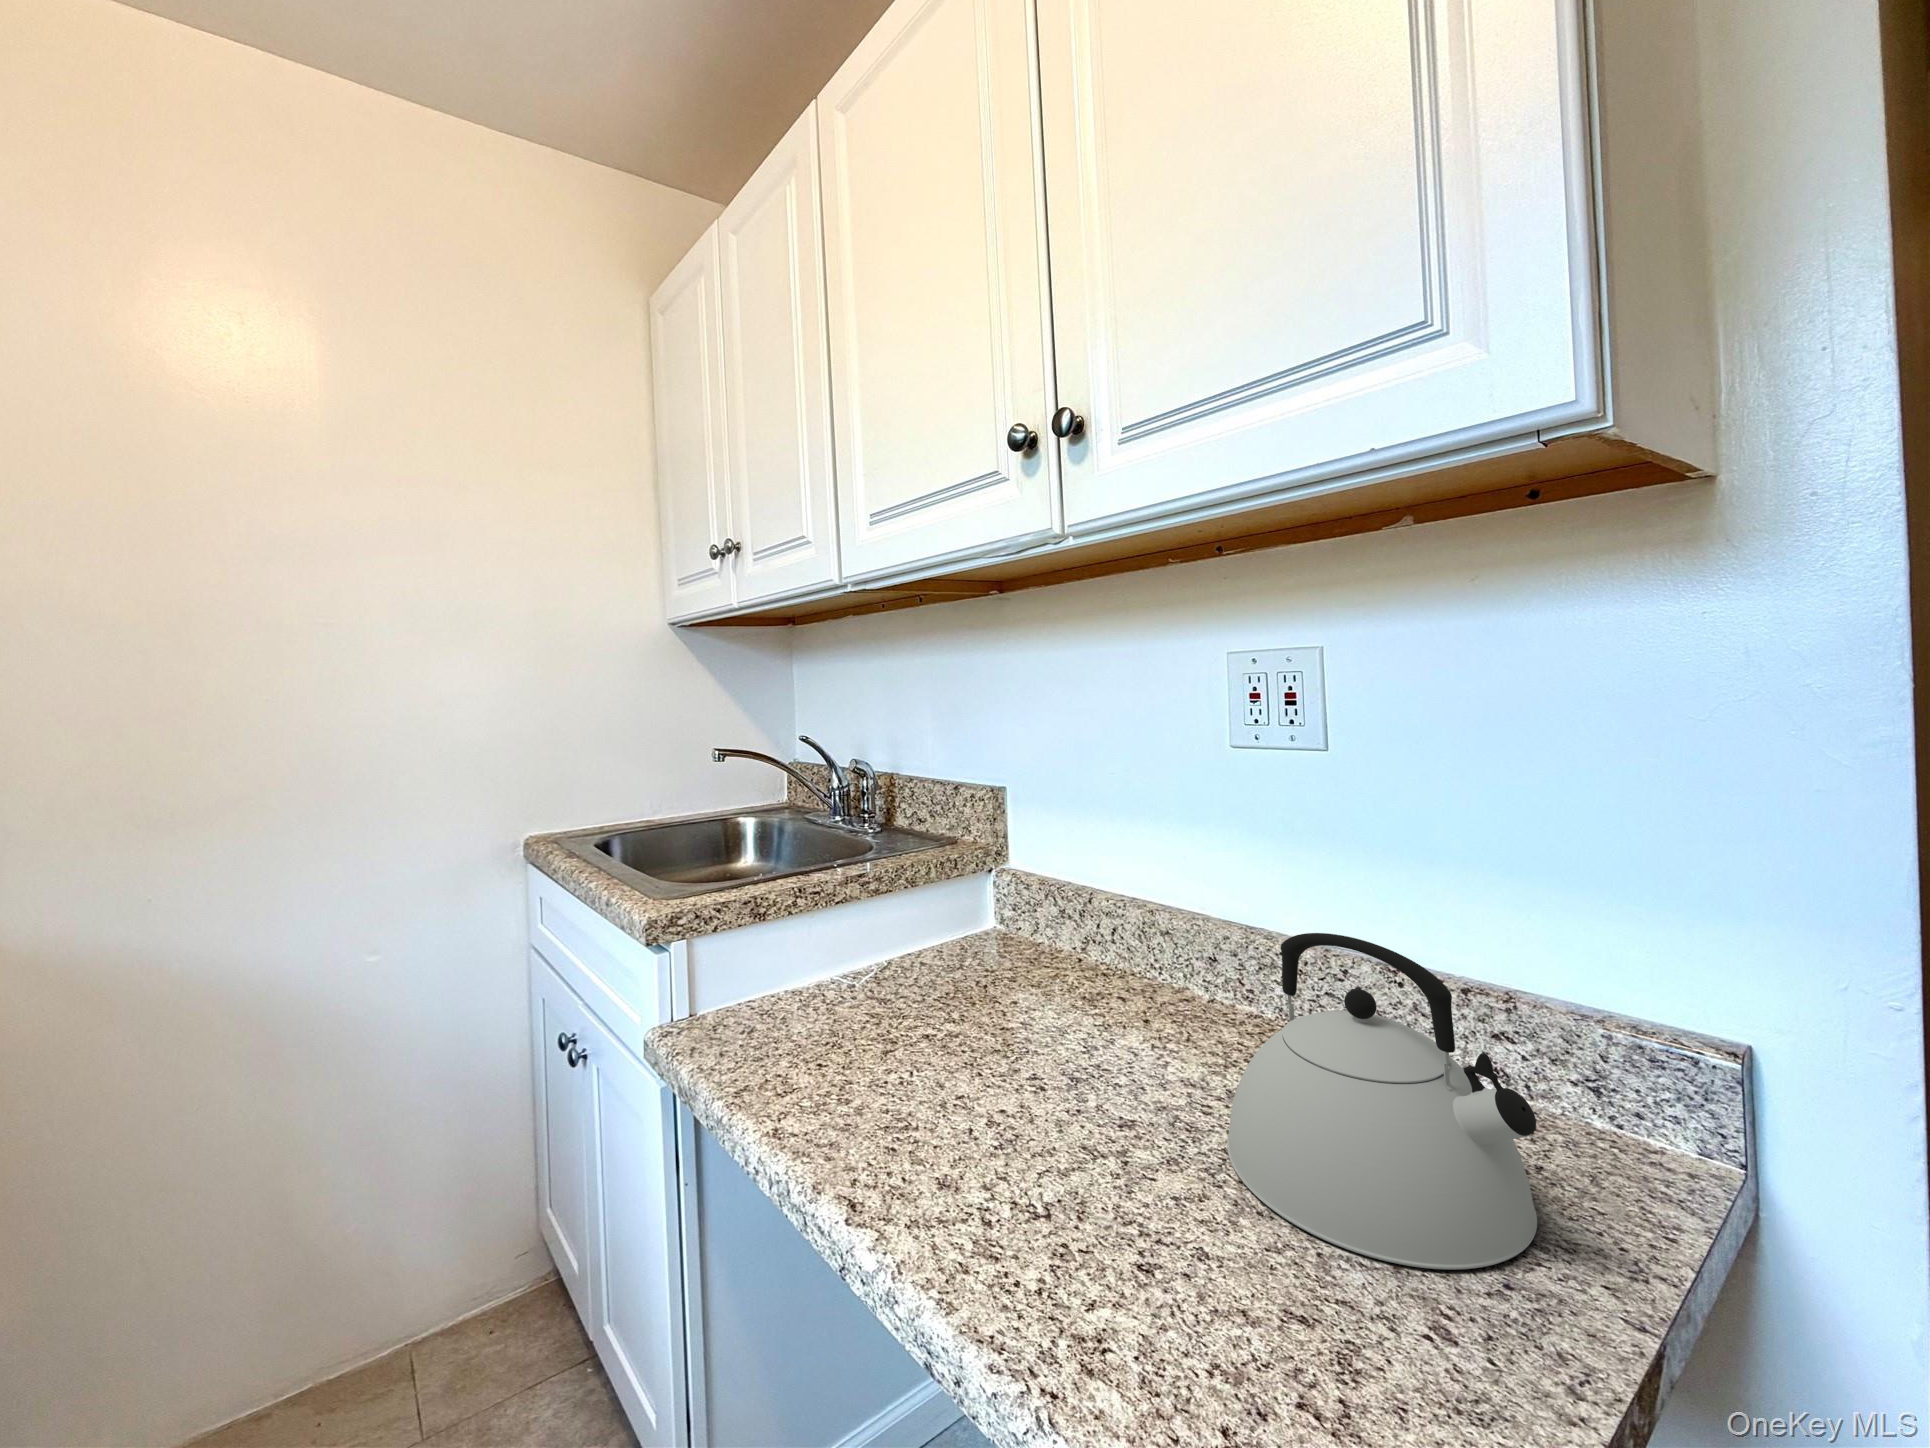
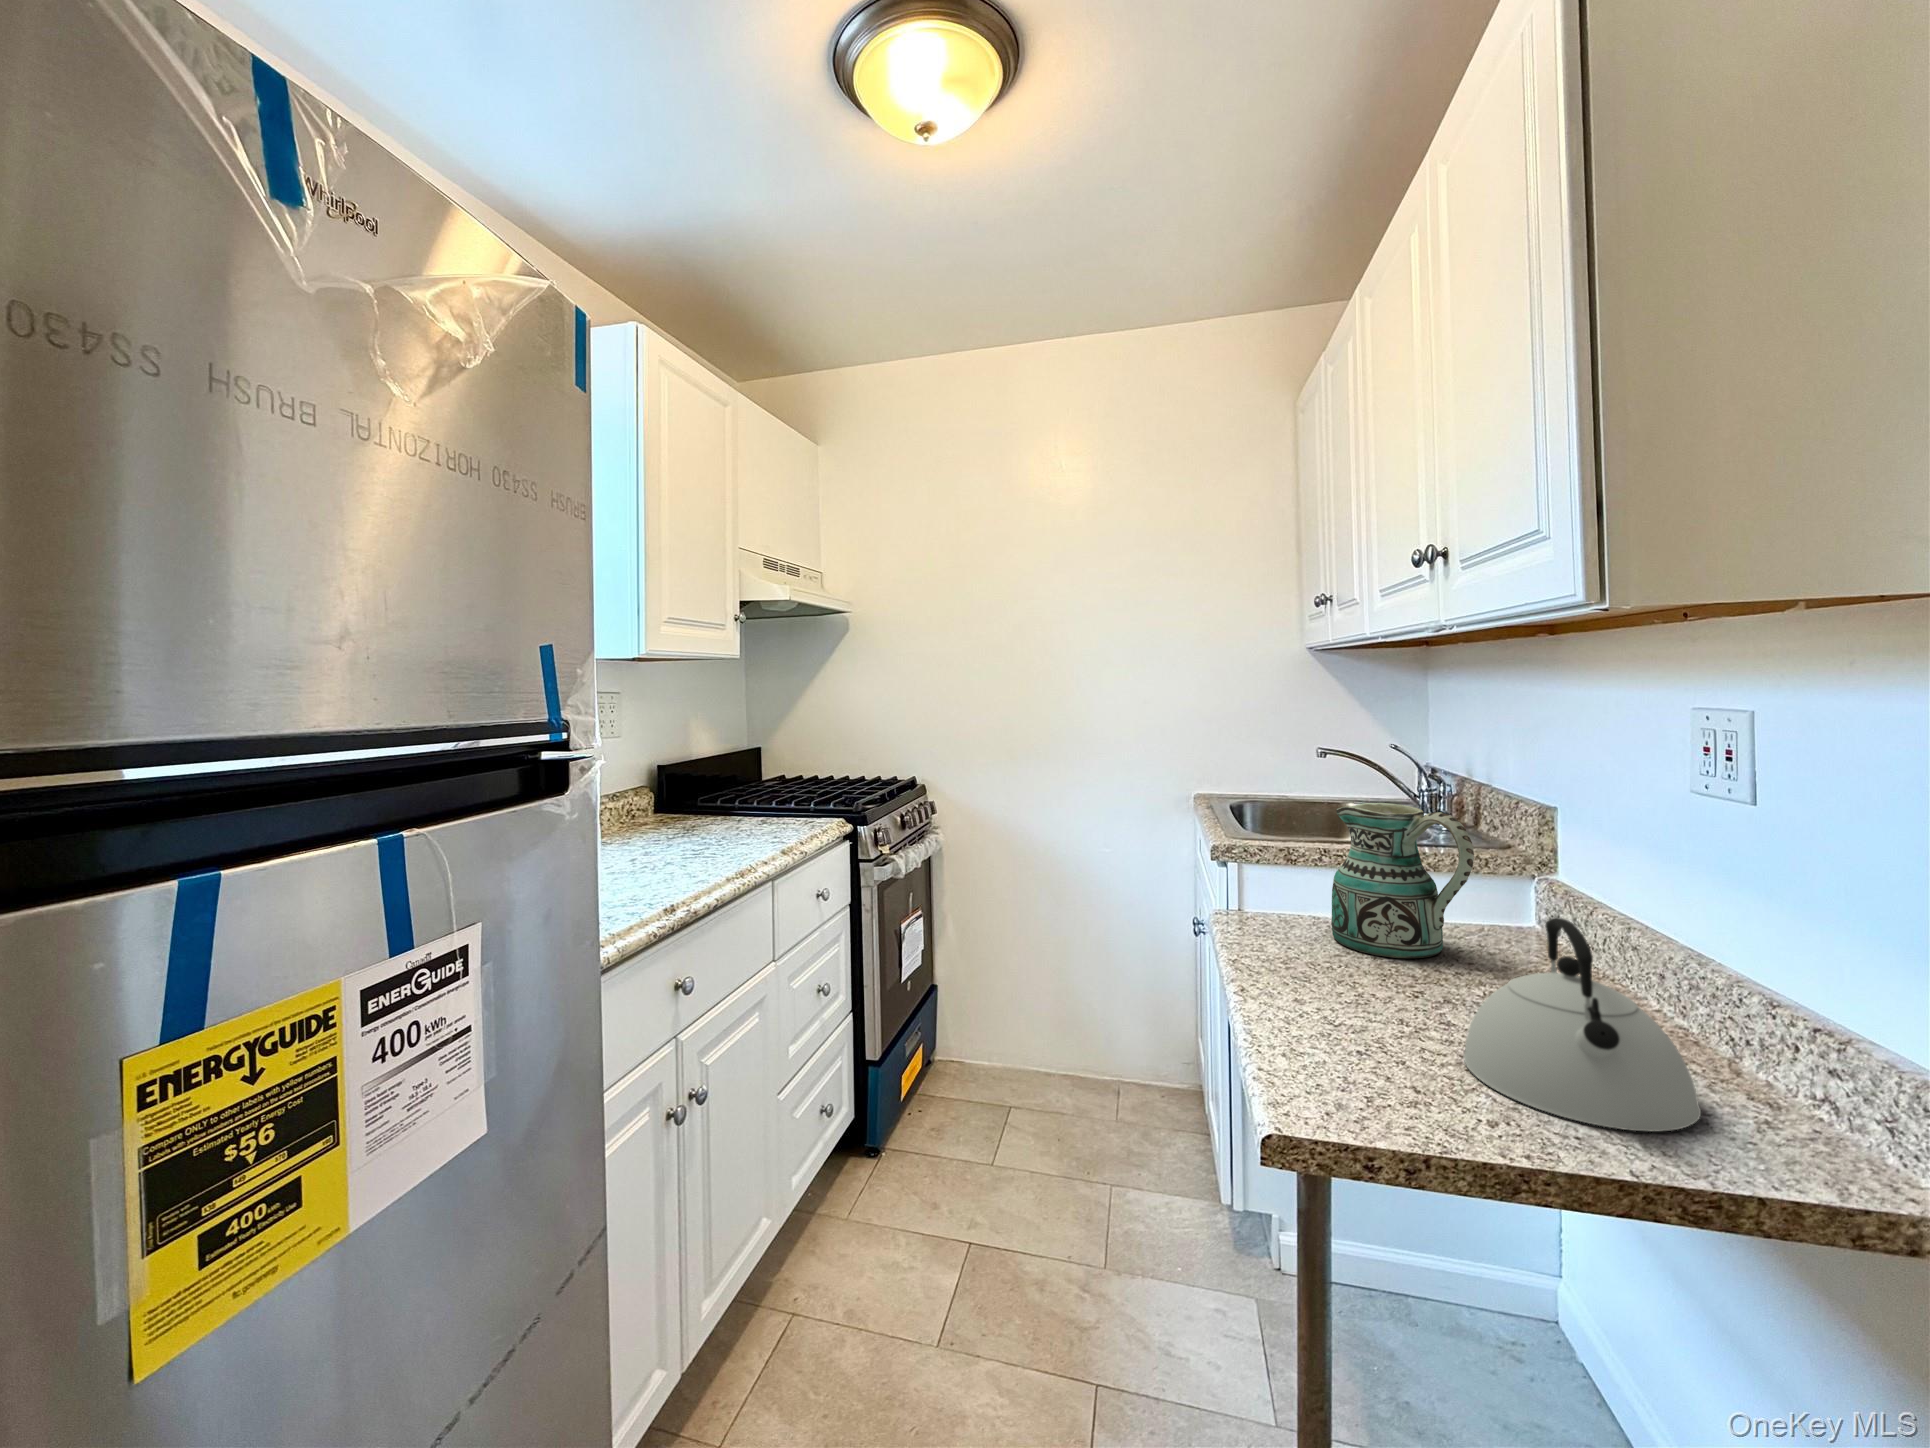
ceramic pitcher: none [846,806,1030,1037] -> present [1331,803,1474,958]

